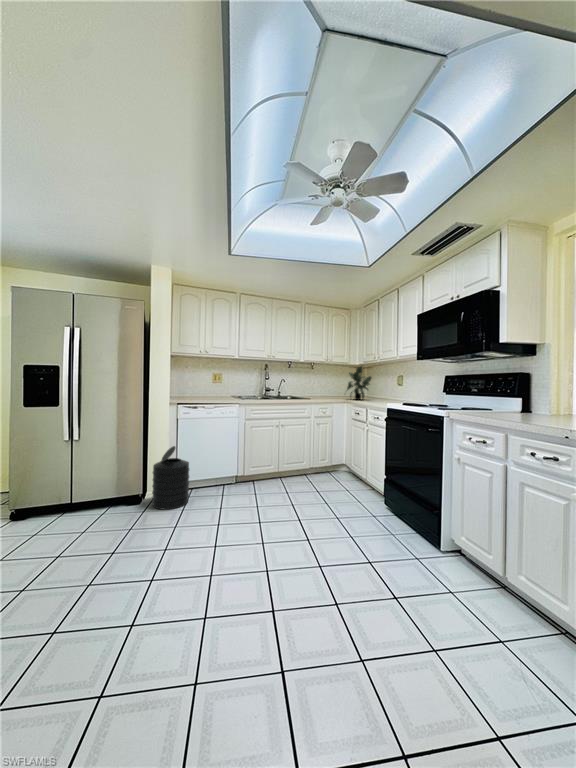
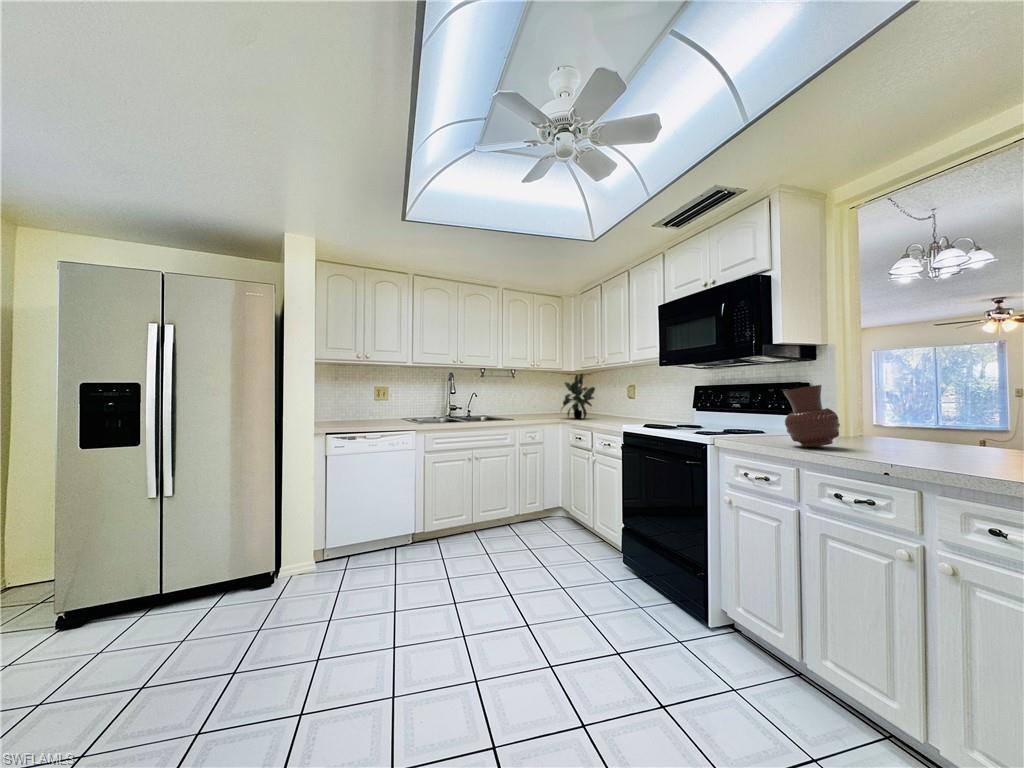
vase: none [500,373,542,419] -> present [783,385,840,447]
trash can: present [152,446,189,510] -> none [291,497,347,593]

